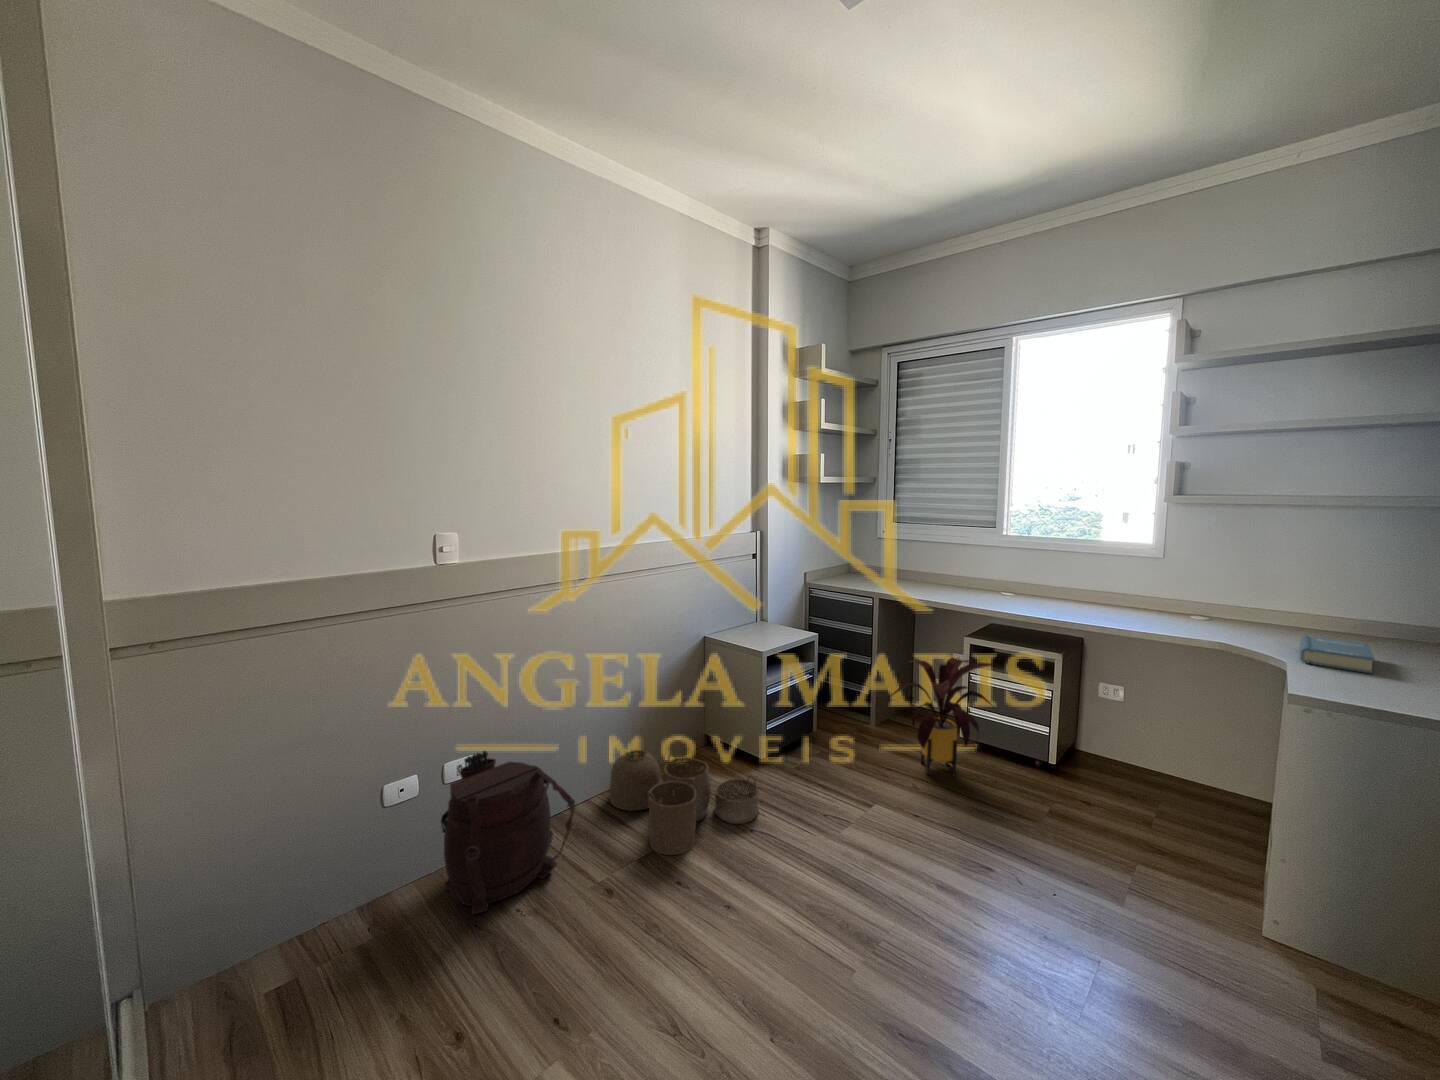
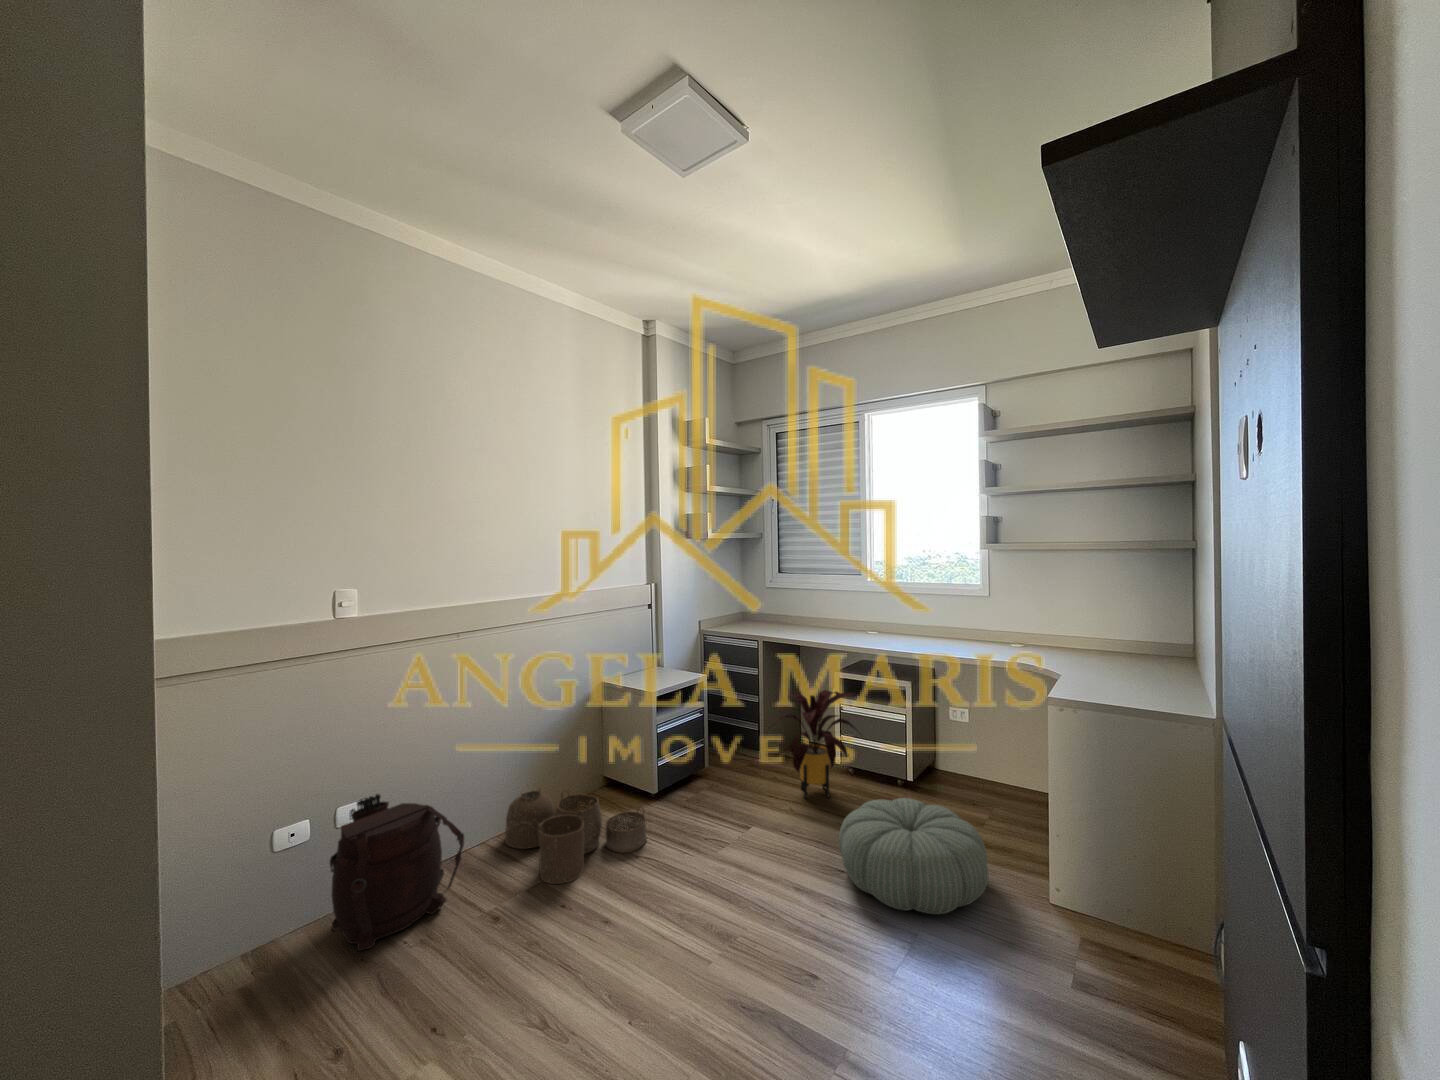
hardback book: present [1300,635,1374,674] -> none [1073,652,1124,679]
pouf: none [986,792,1184,939] -> present [839,798,988,914]

